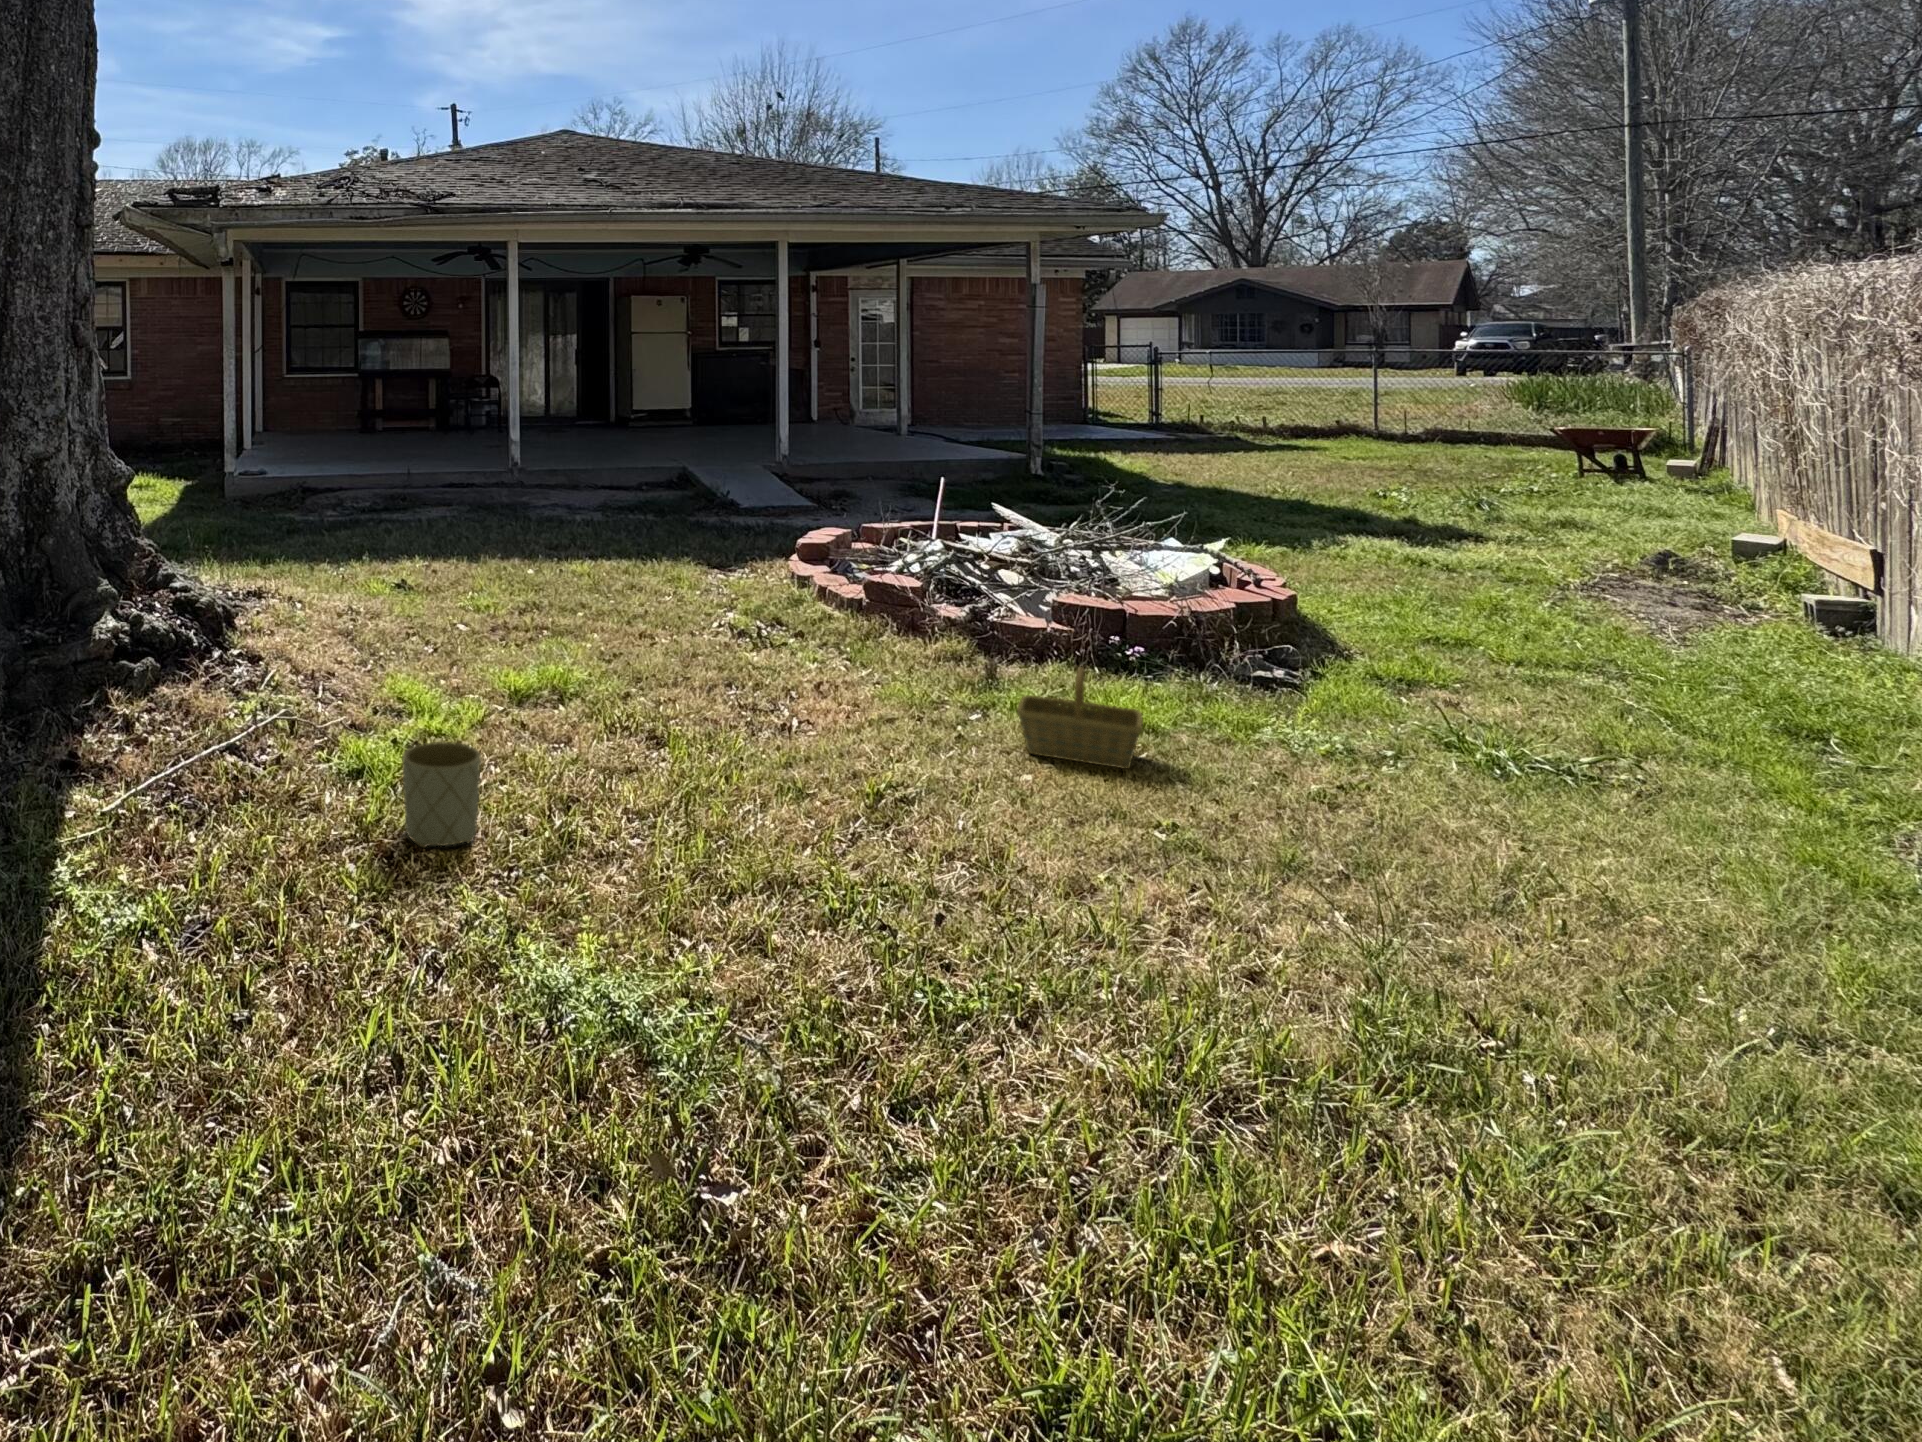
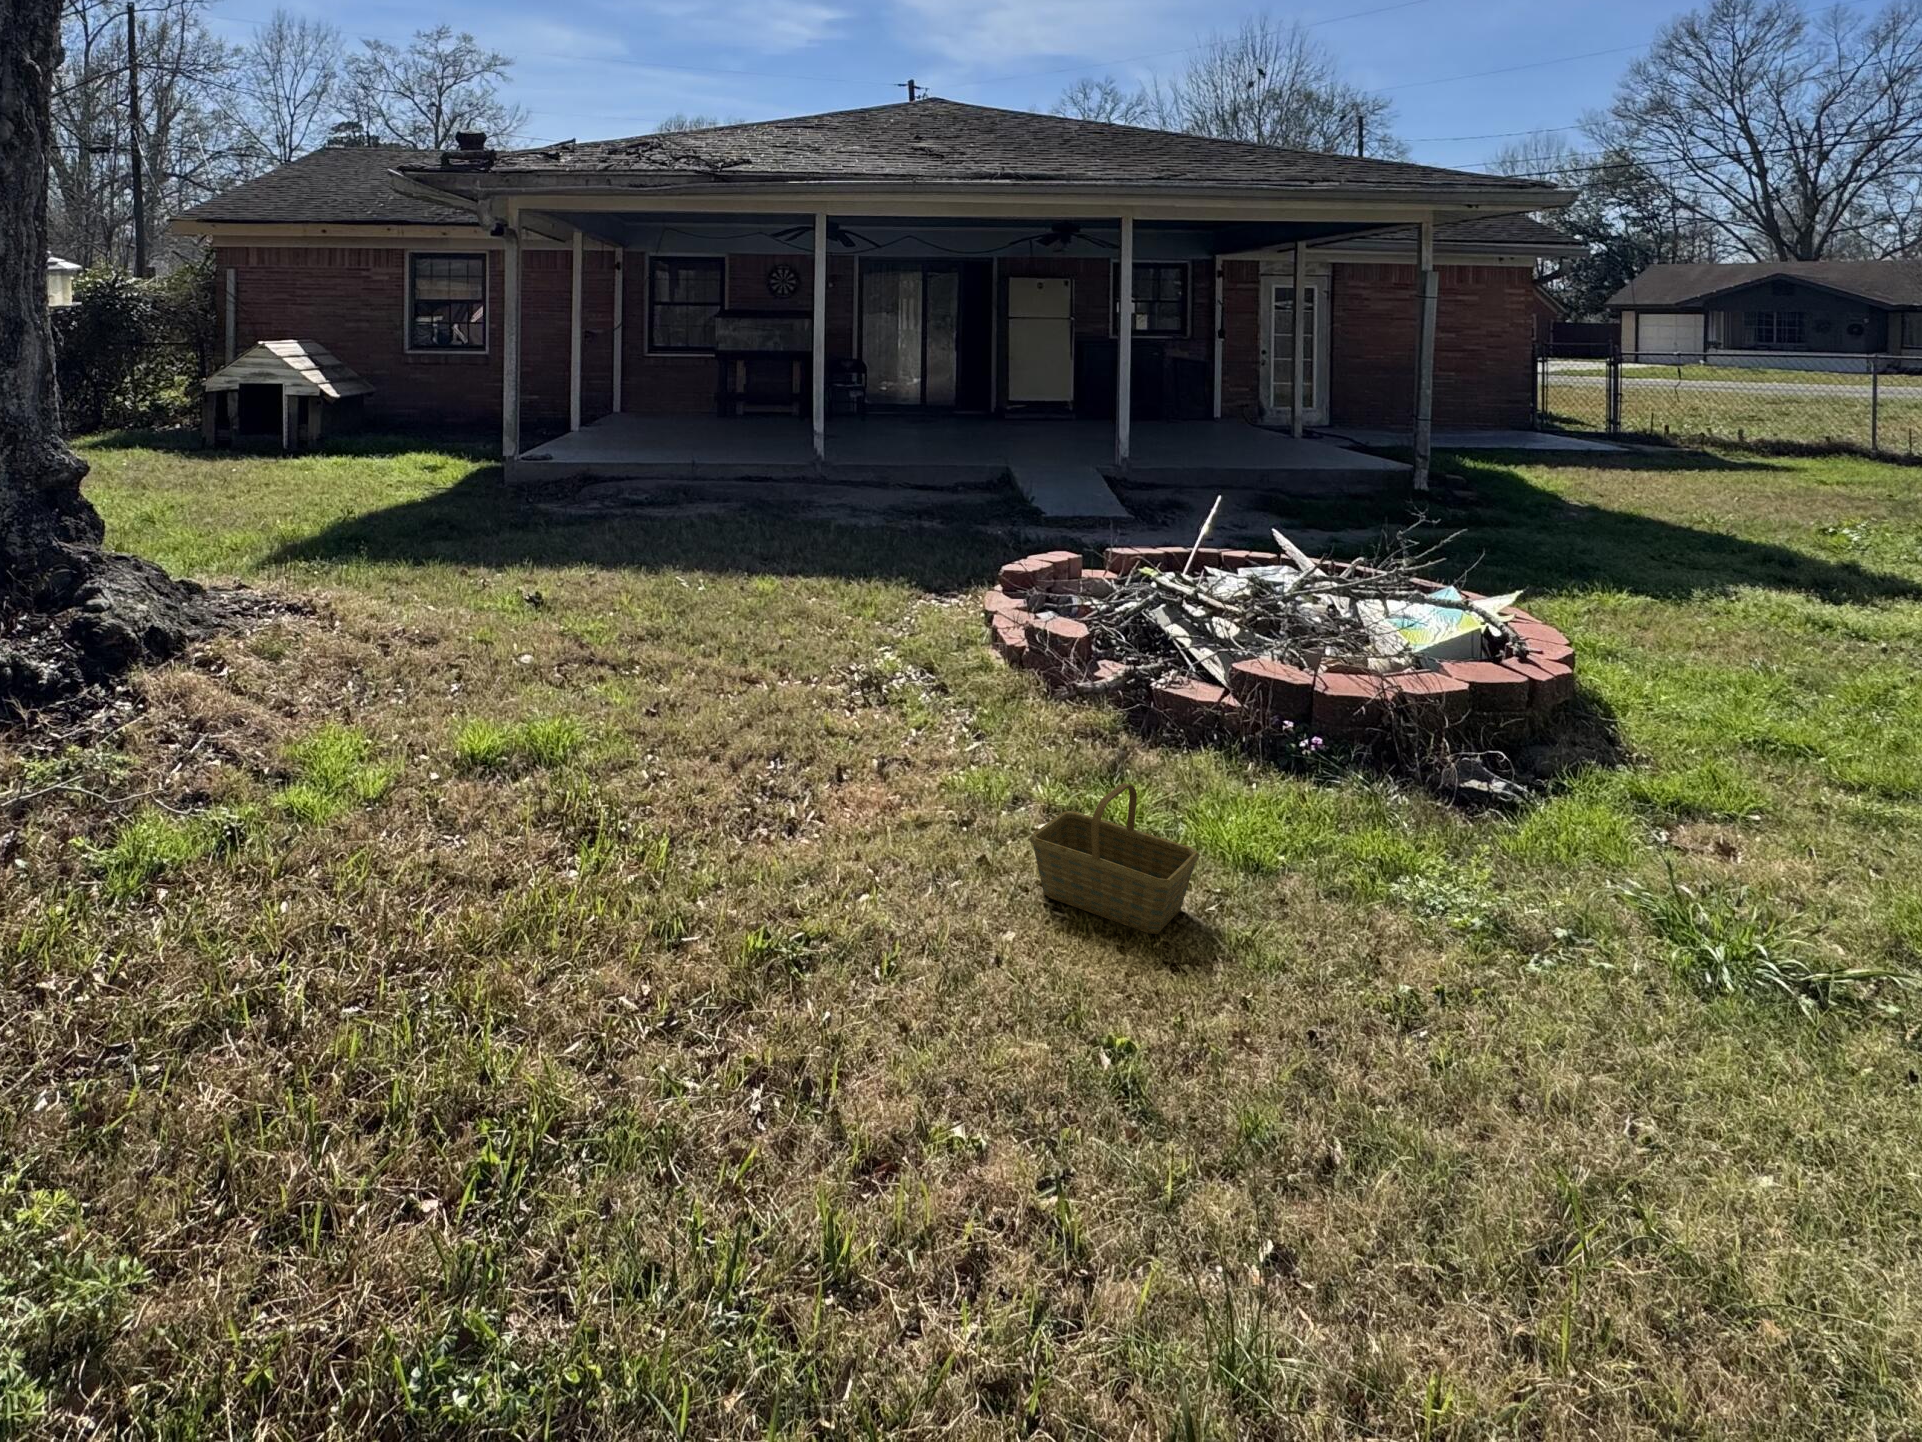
planter: present [402,742,481,848] -> none [35,847,158,997]

